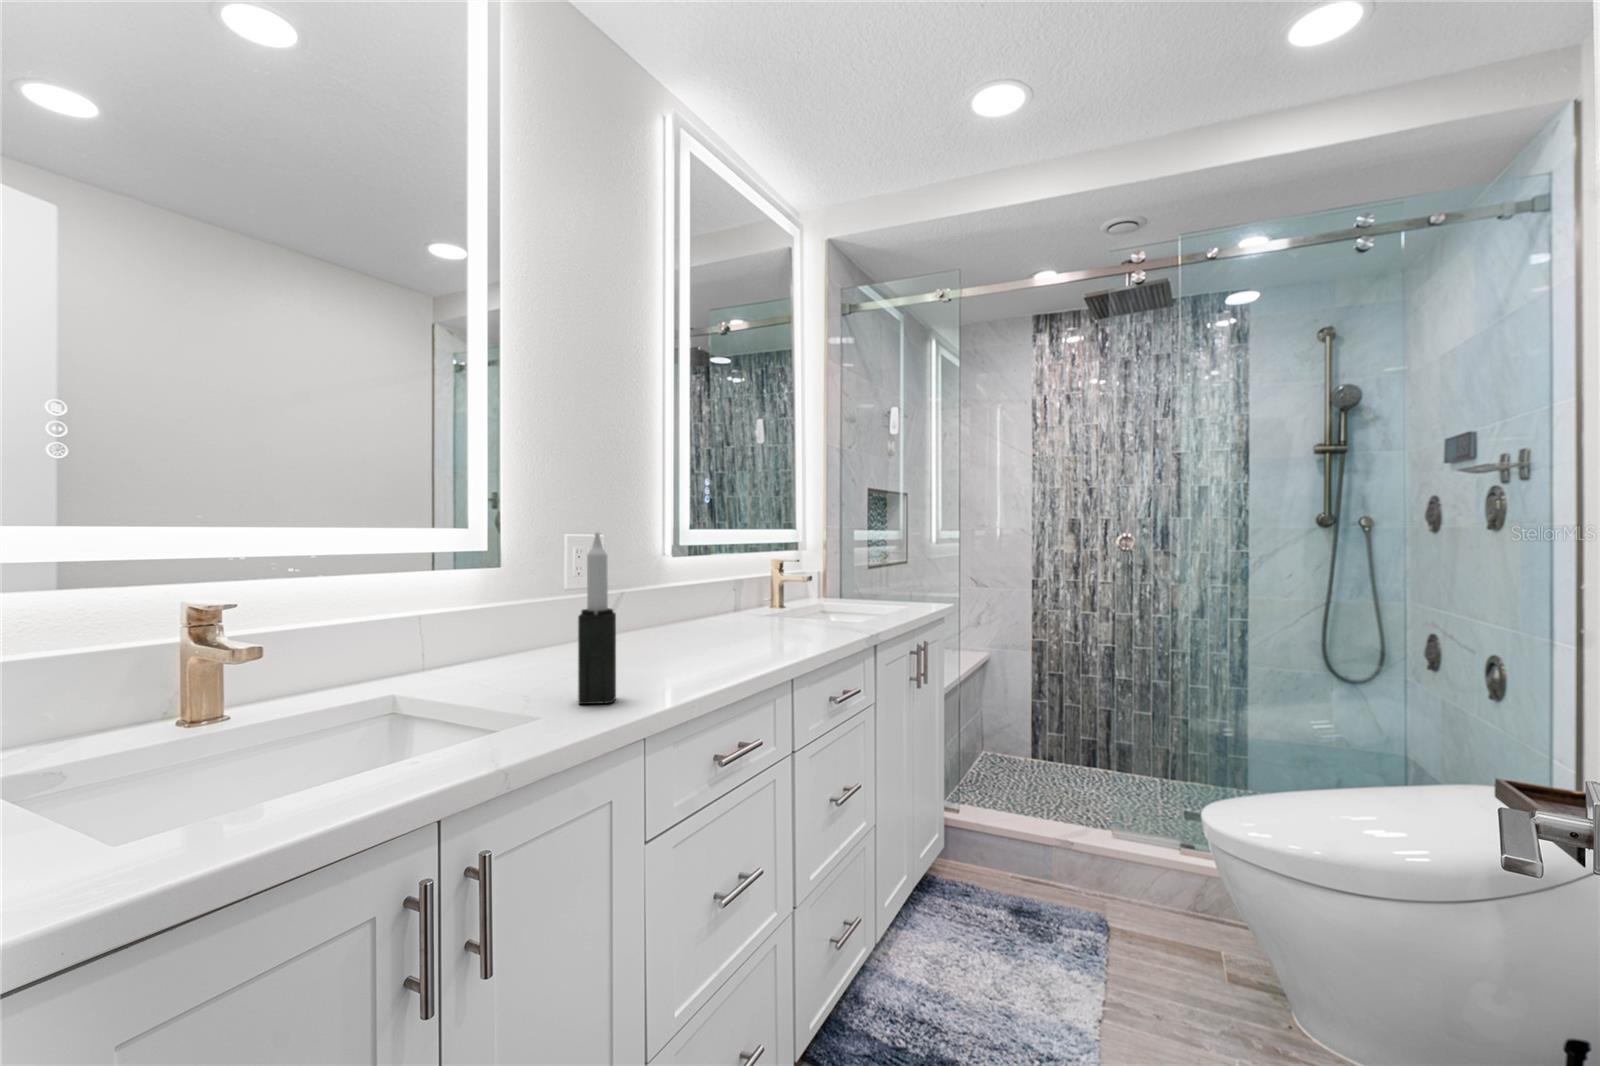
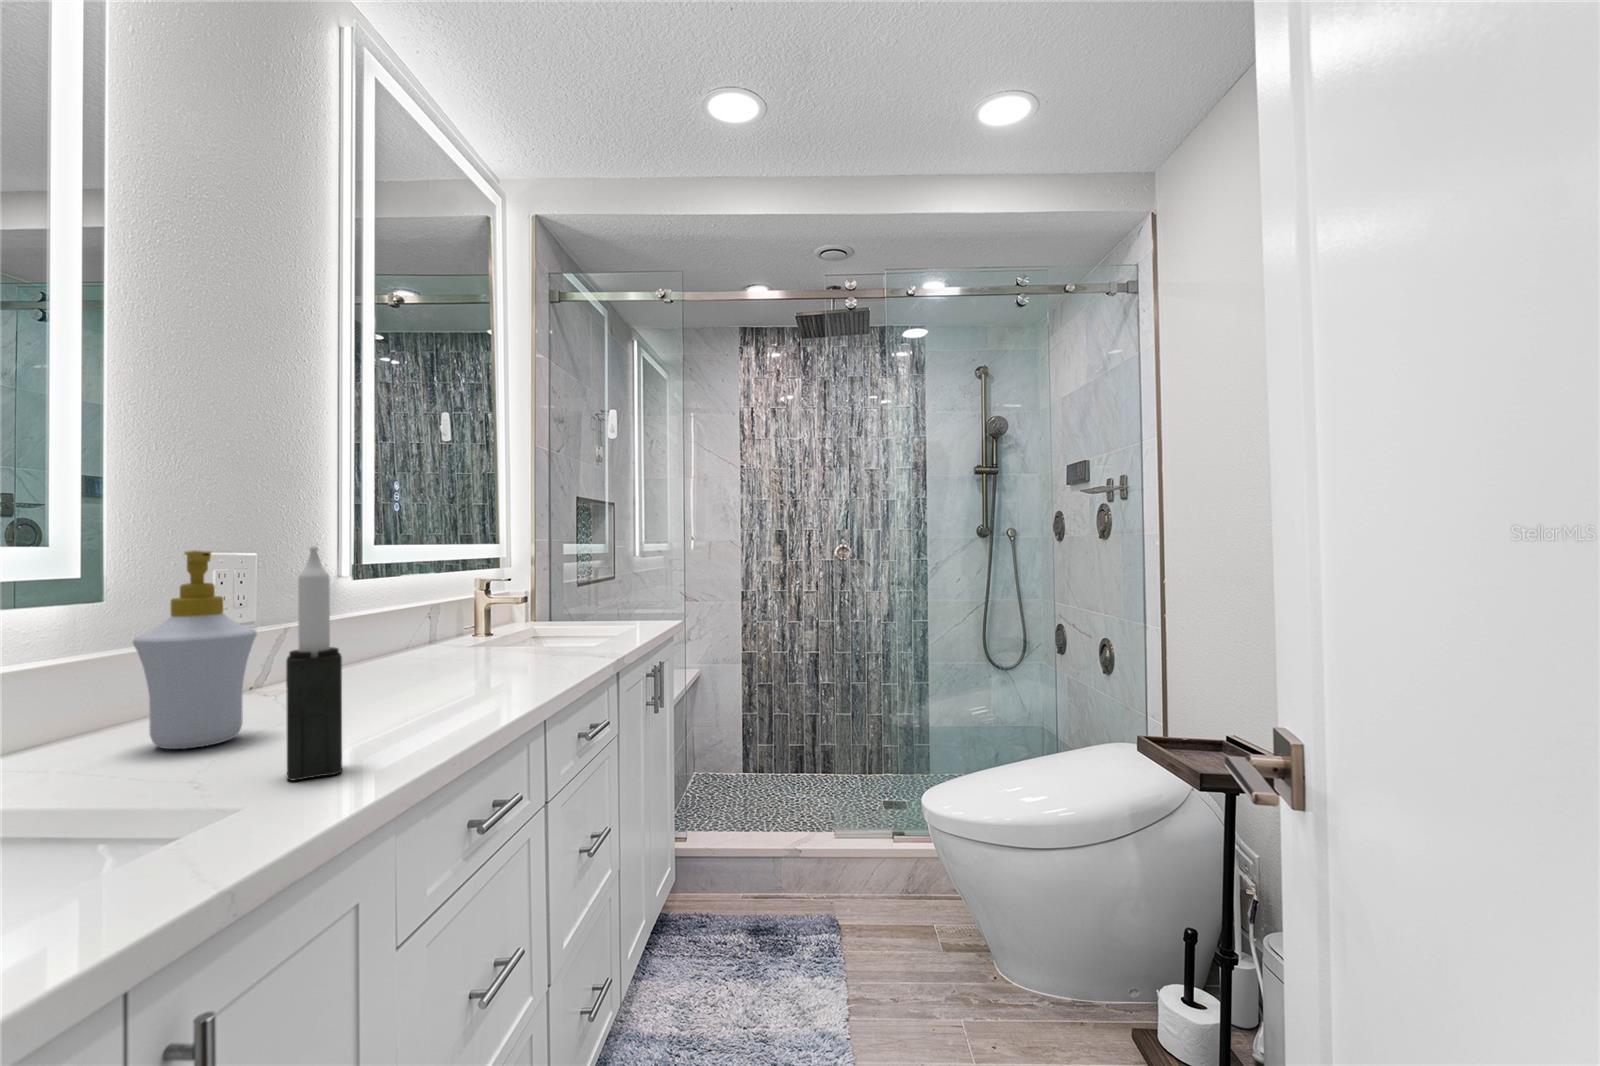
soap bottle: none [505,534,580,675] -> present [133,550,257,749]

